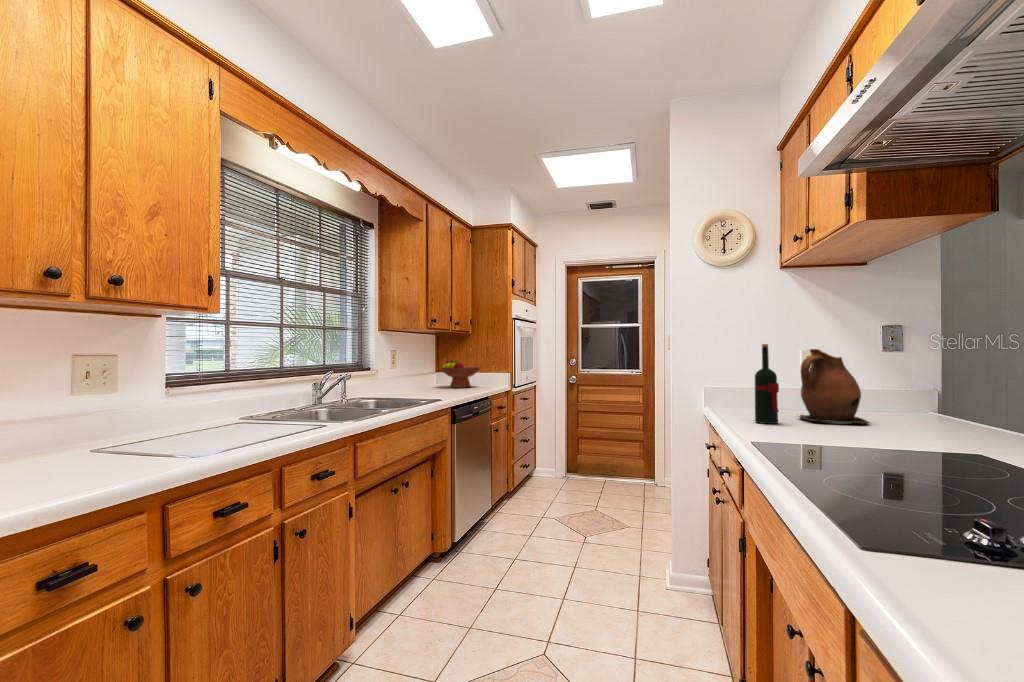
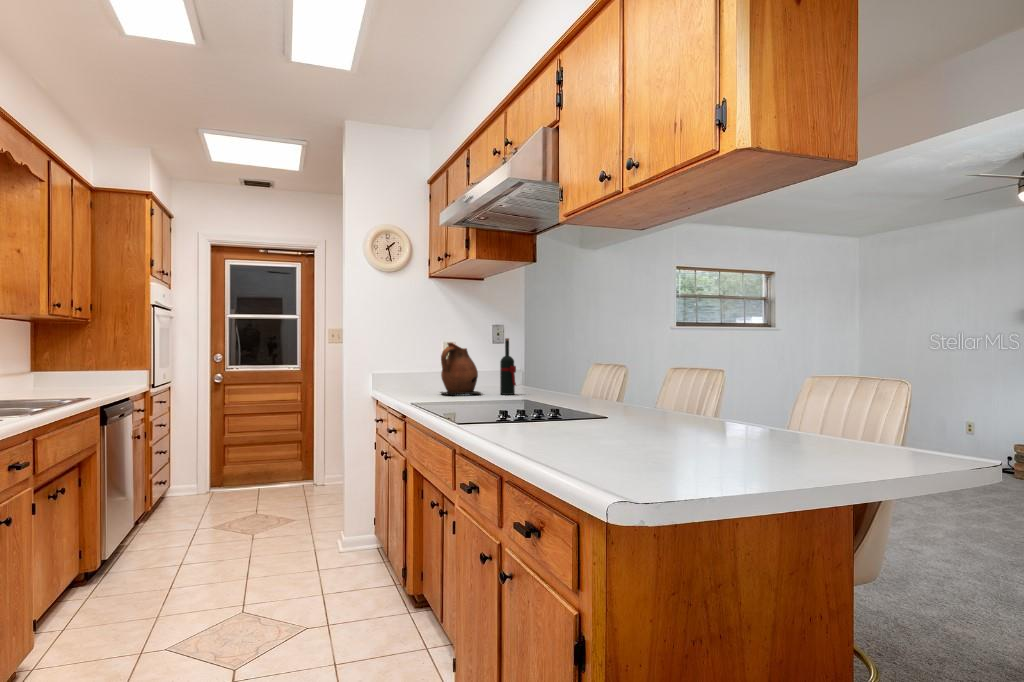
wine bottle: present [755,344,779,424] -> present [500,338,516,395]
fruit bowl: present [440,360,480,388] -> none [51,355,112,389]

